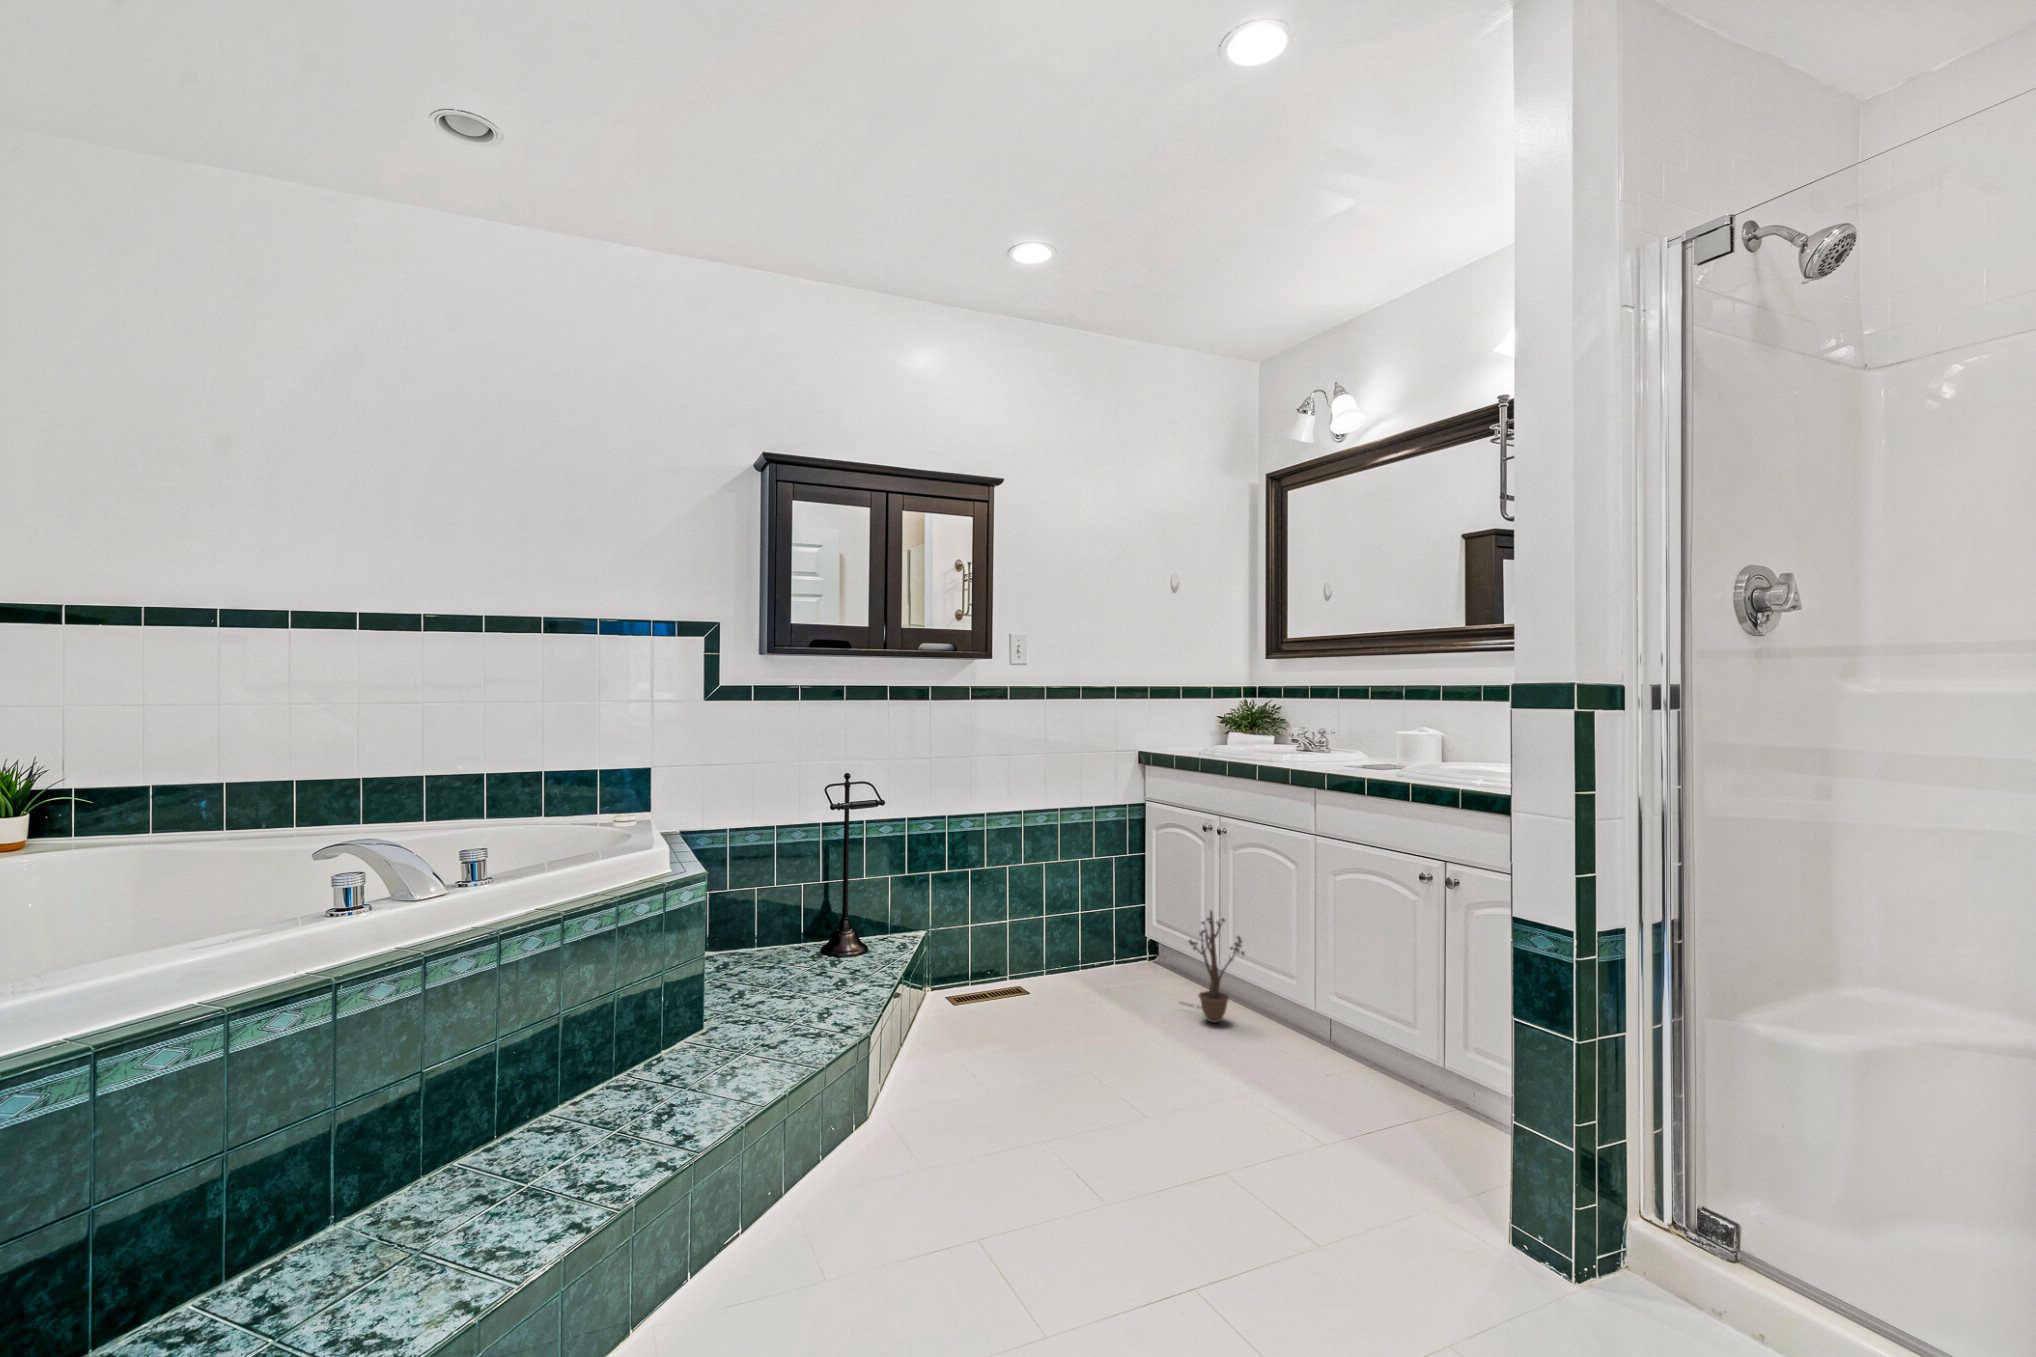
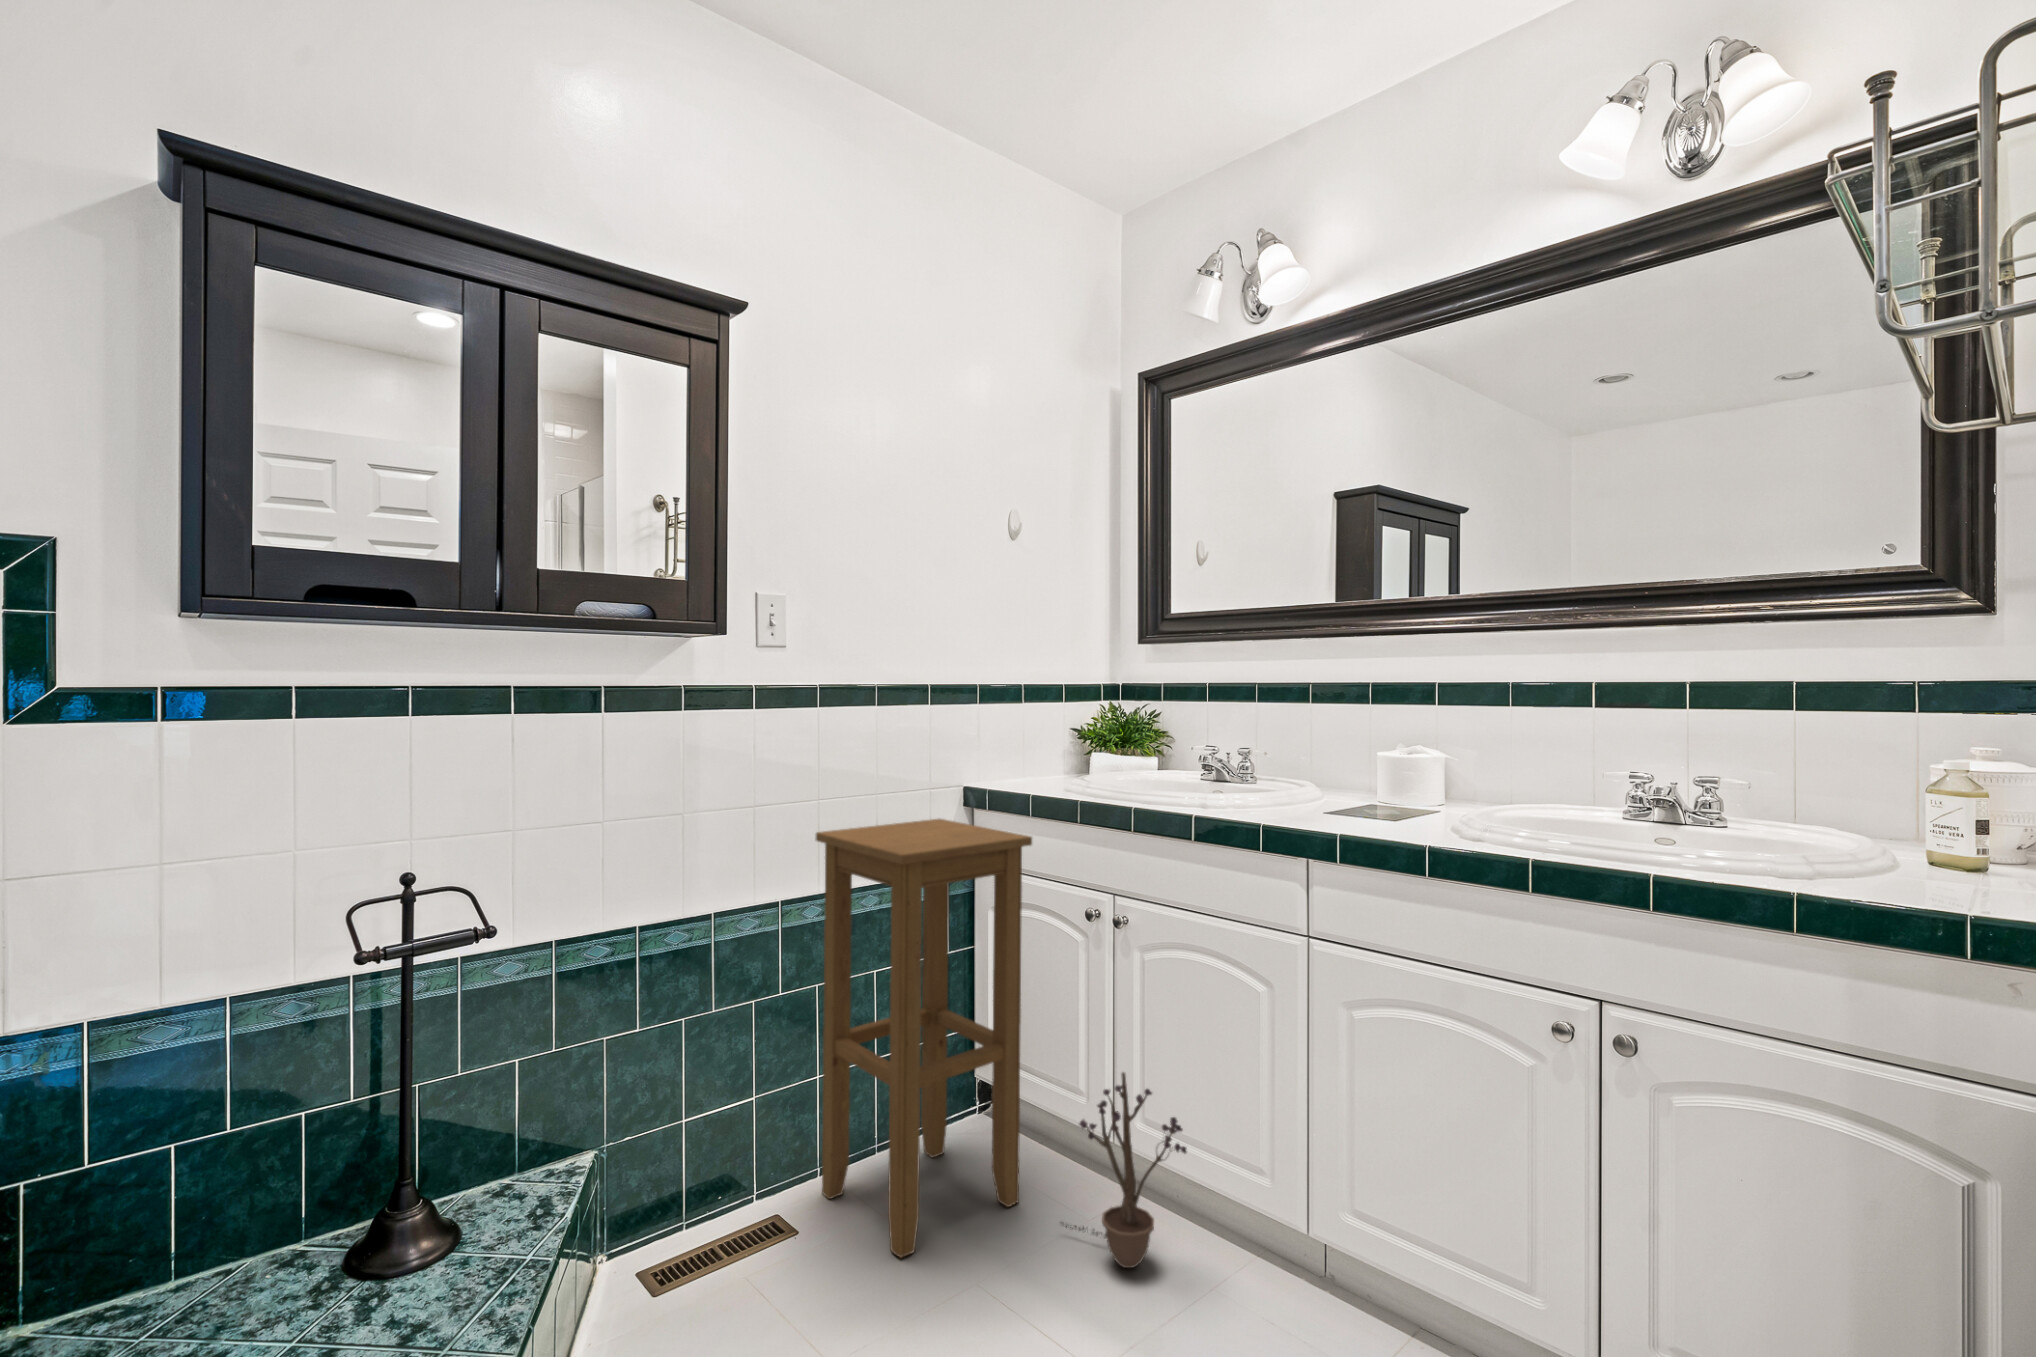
stool: none [1043,770,1167,1006] -> present [815,818,1032,1258]

